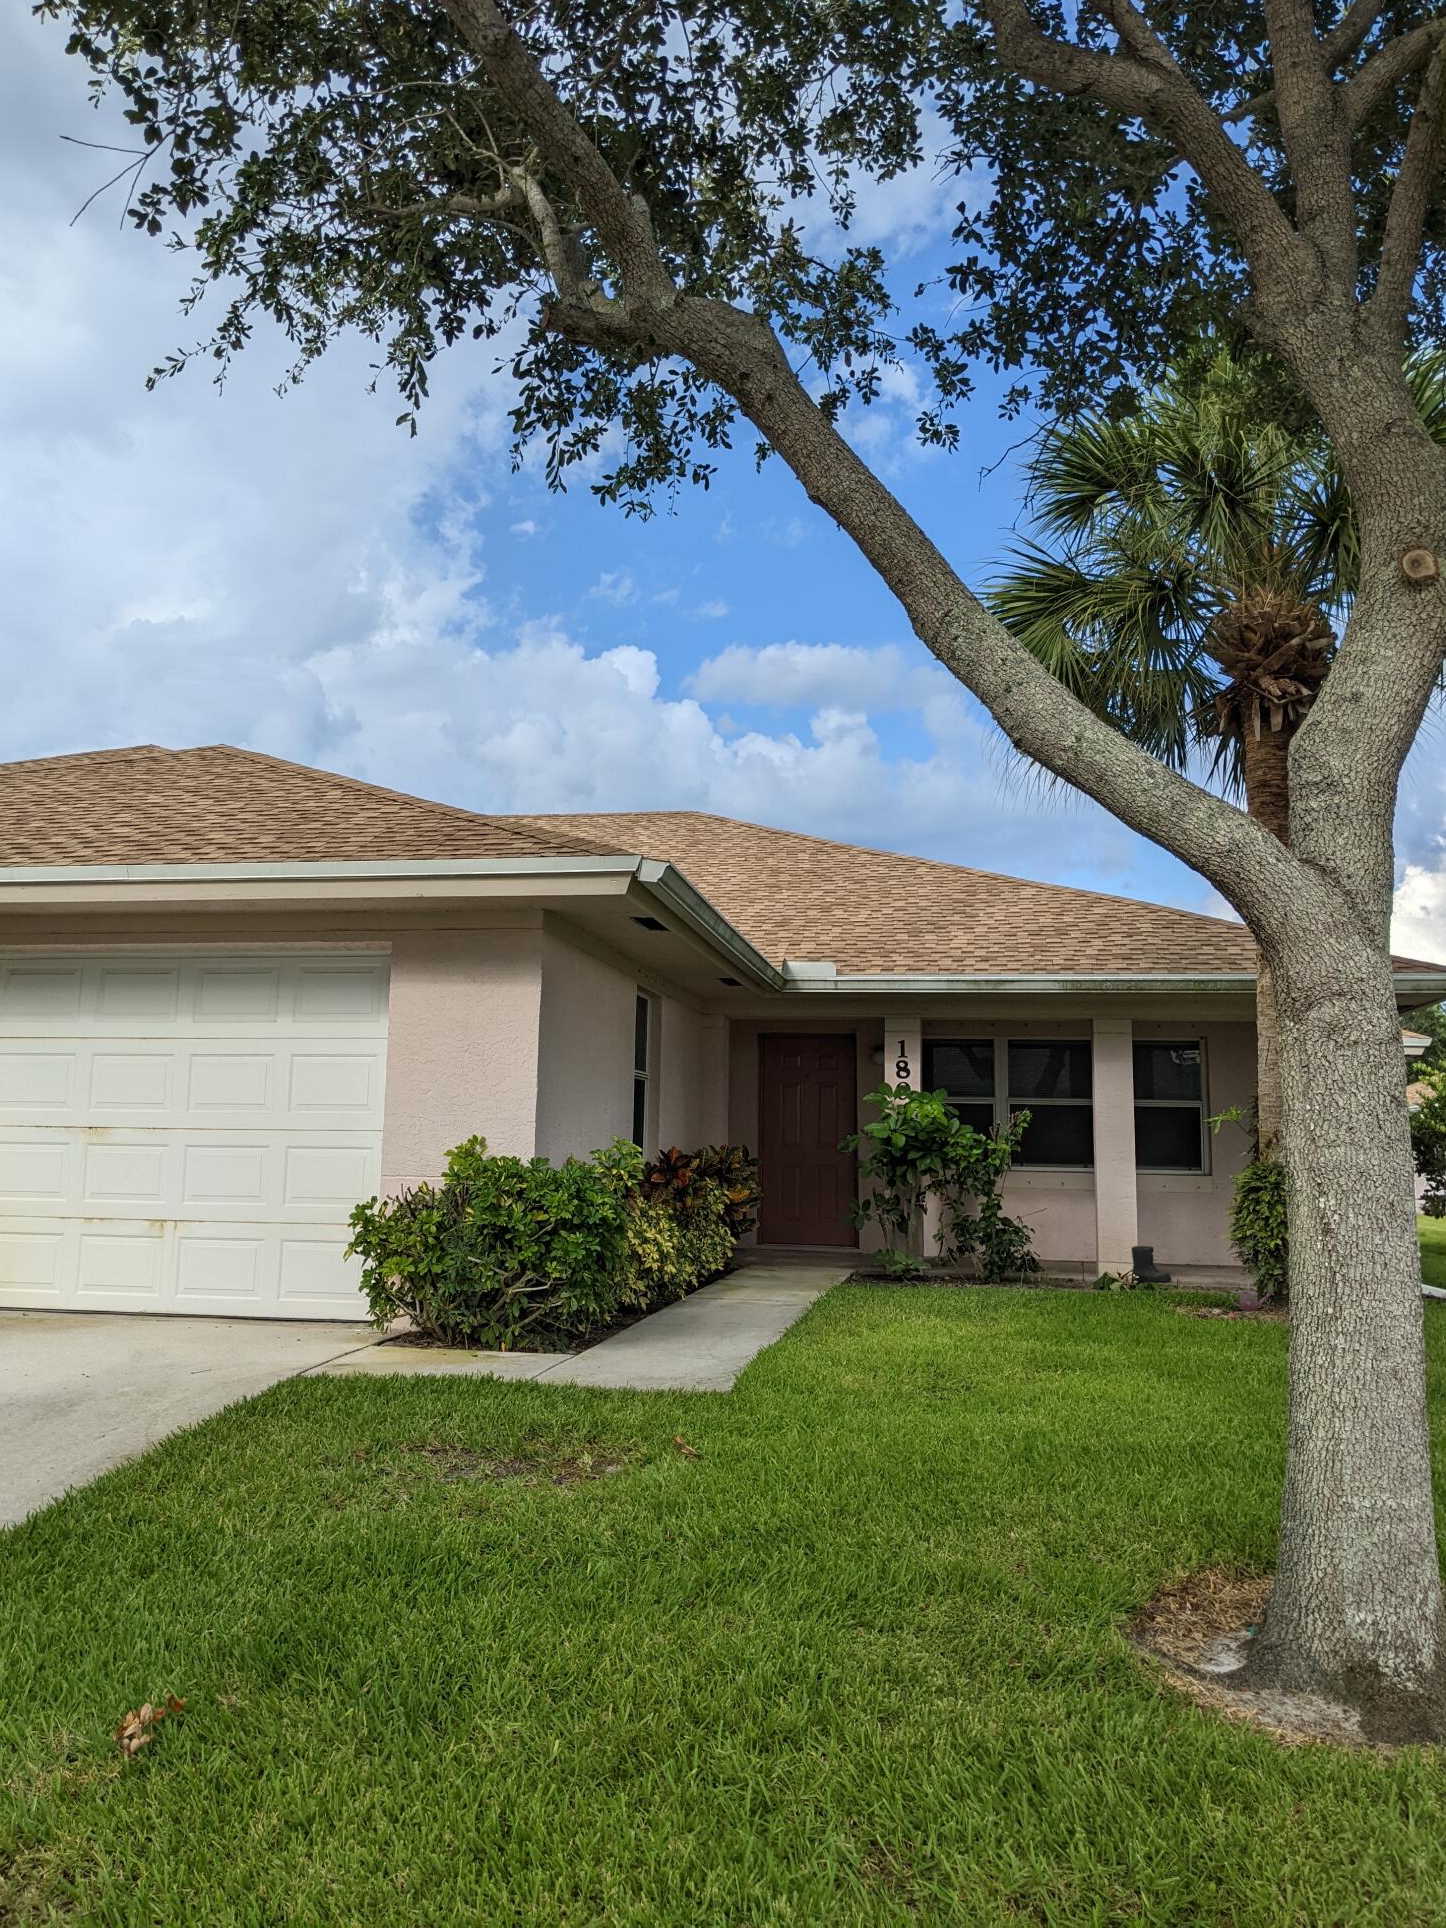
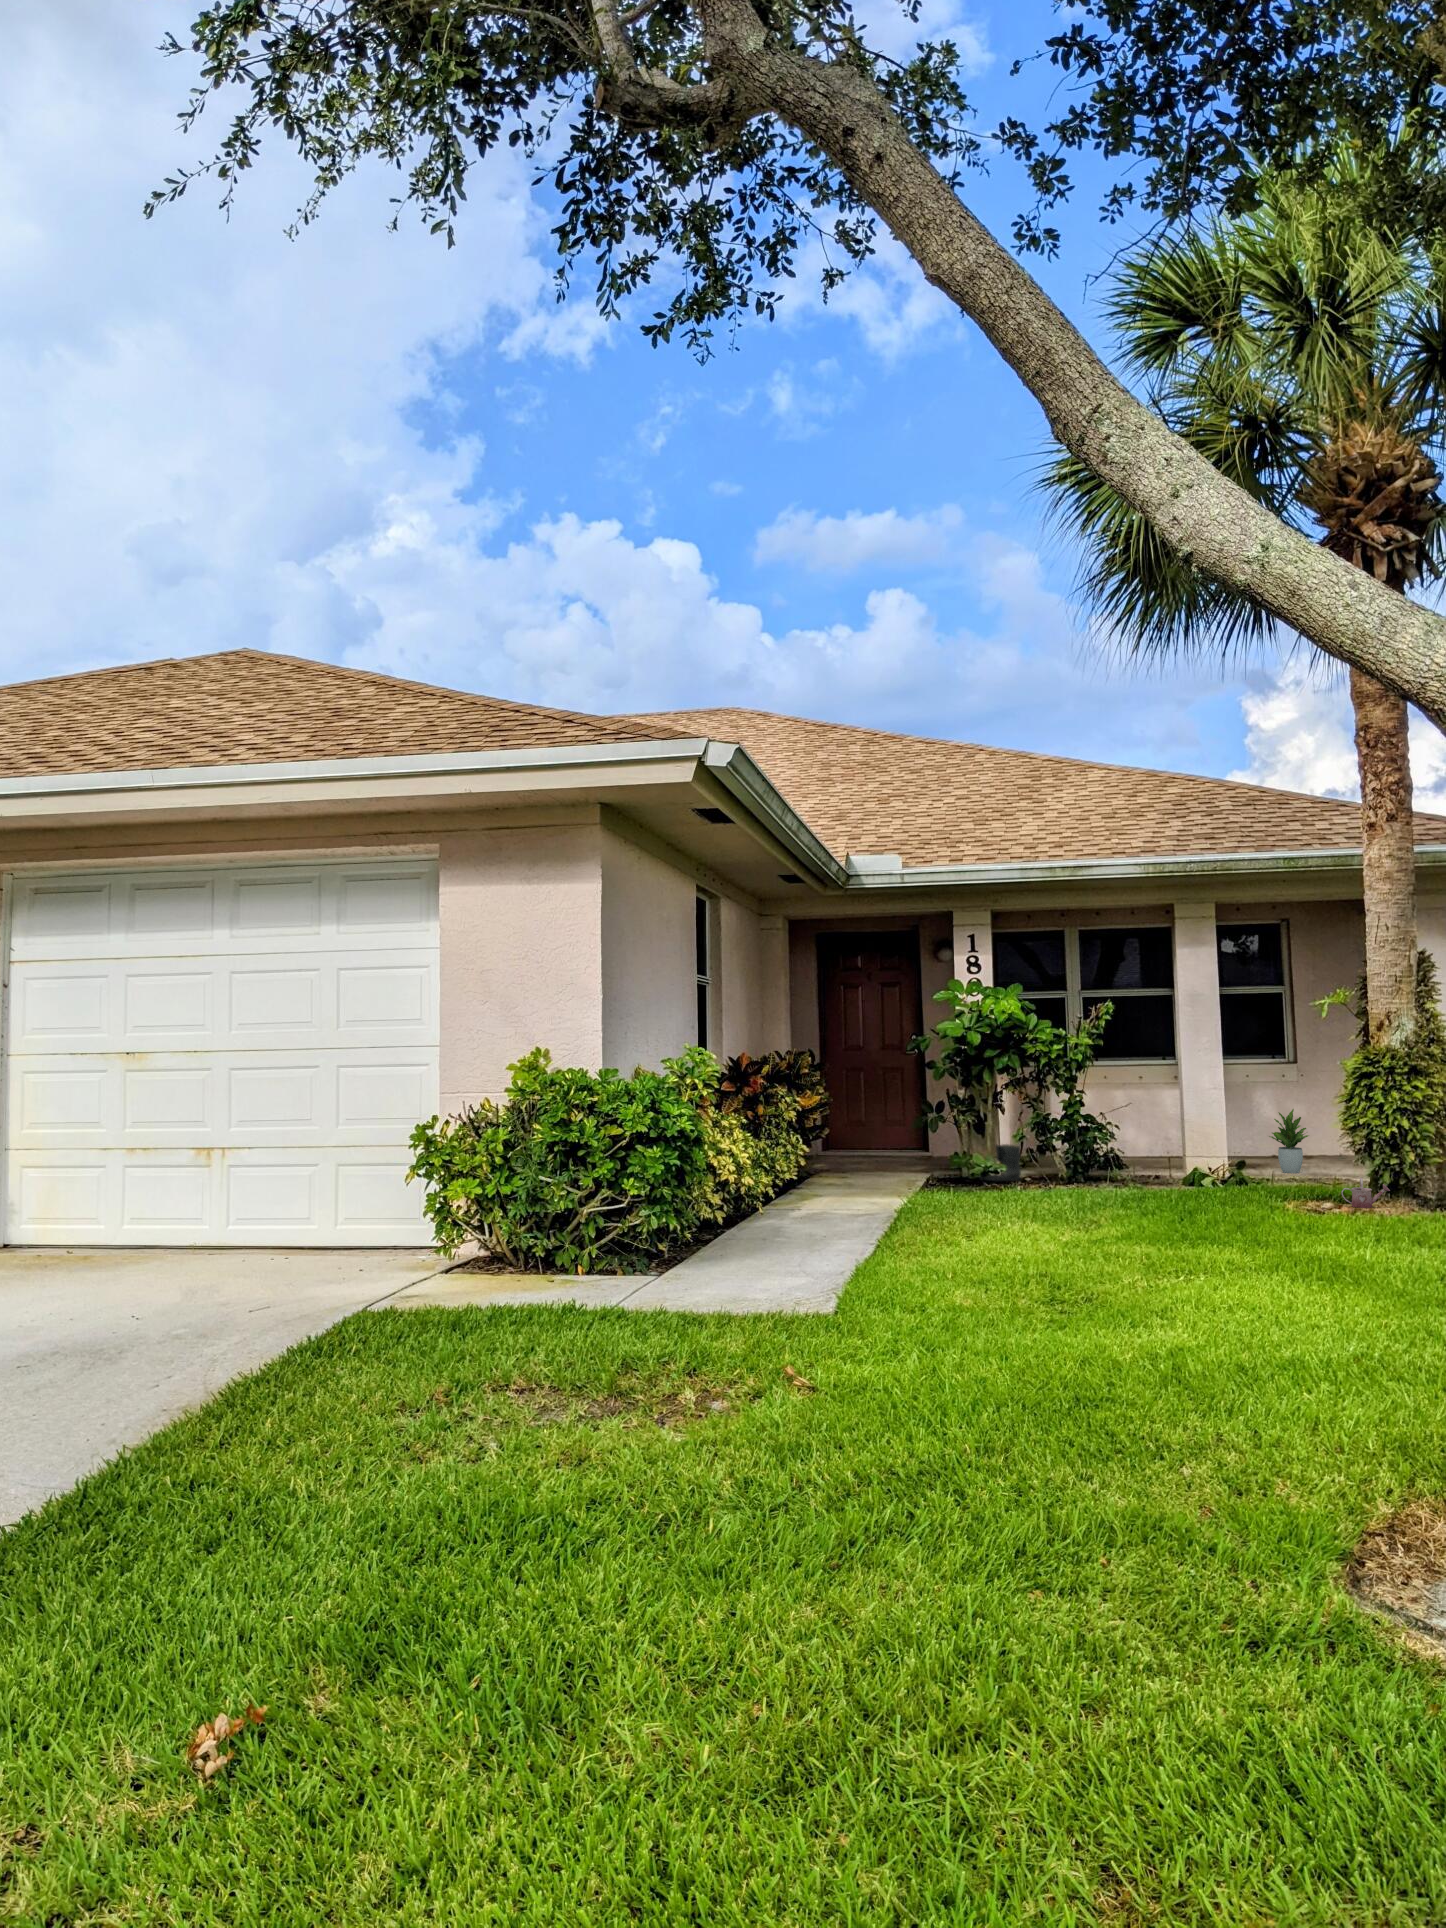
potted plant: none [1175,1215,1216,1278] -> present [1269,1109,1309,1173]
boots: present [1132,1246,1171,1283] -> present [980,1144,1021,1181]

